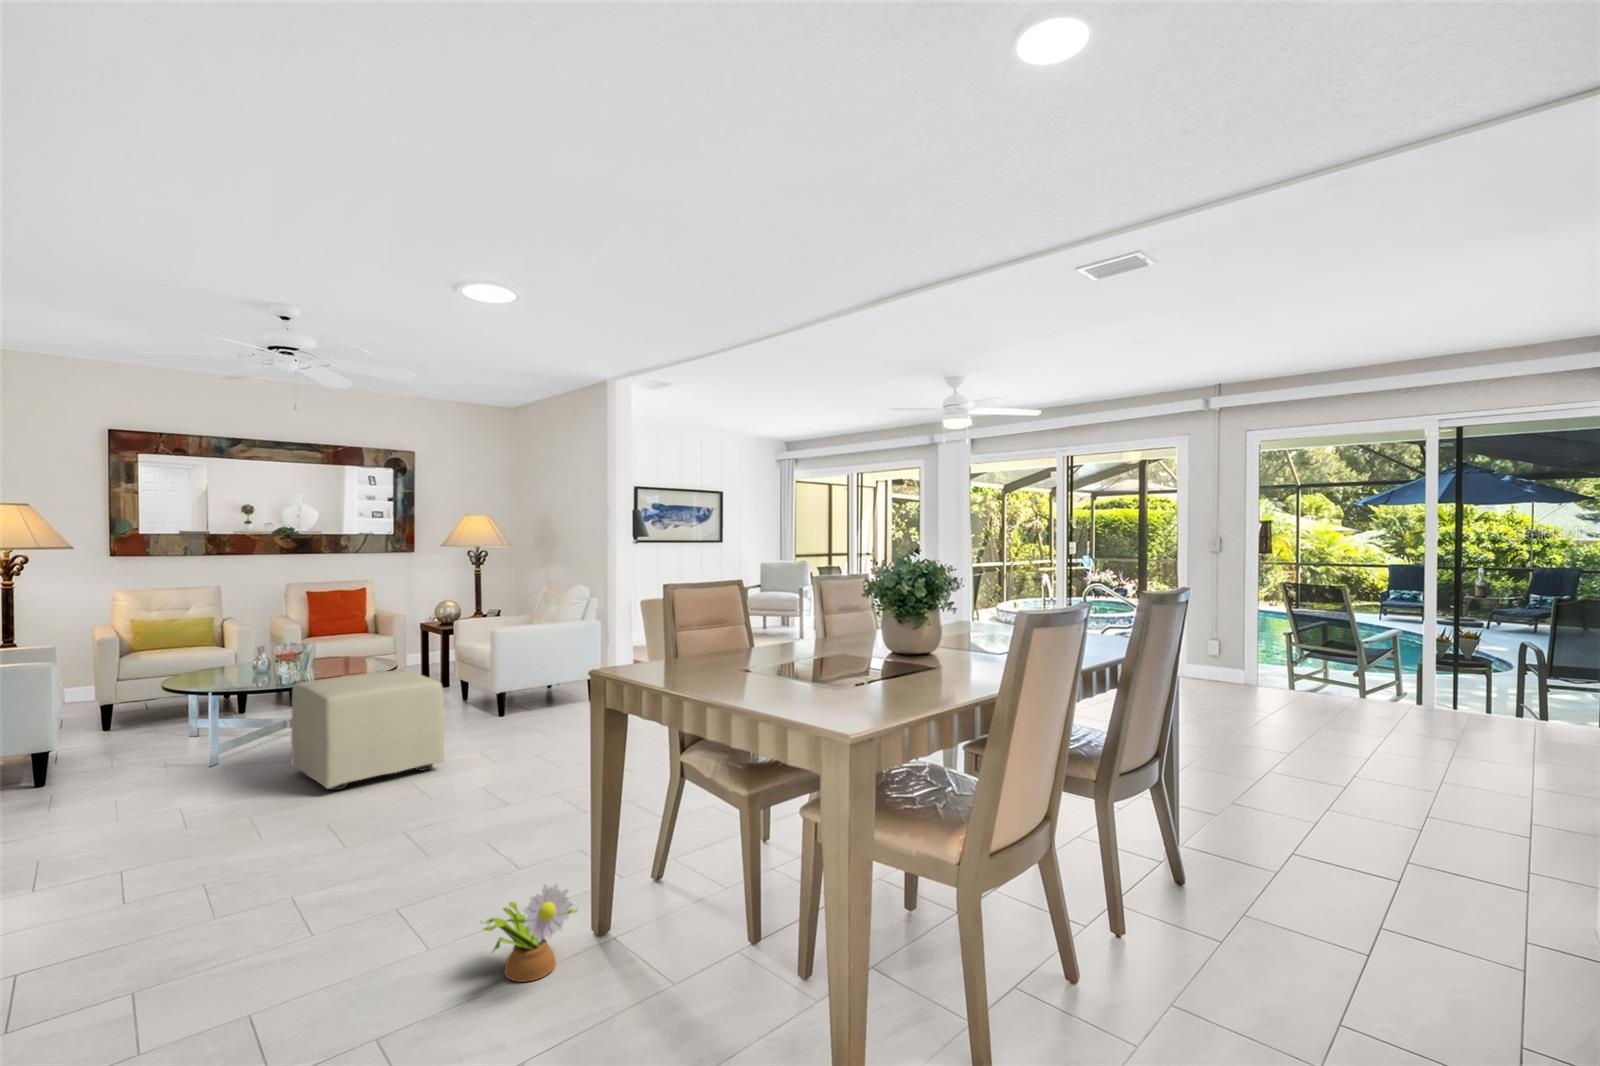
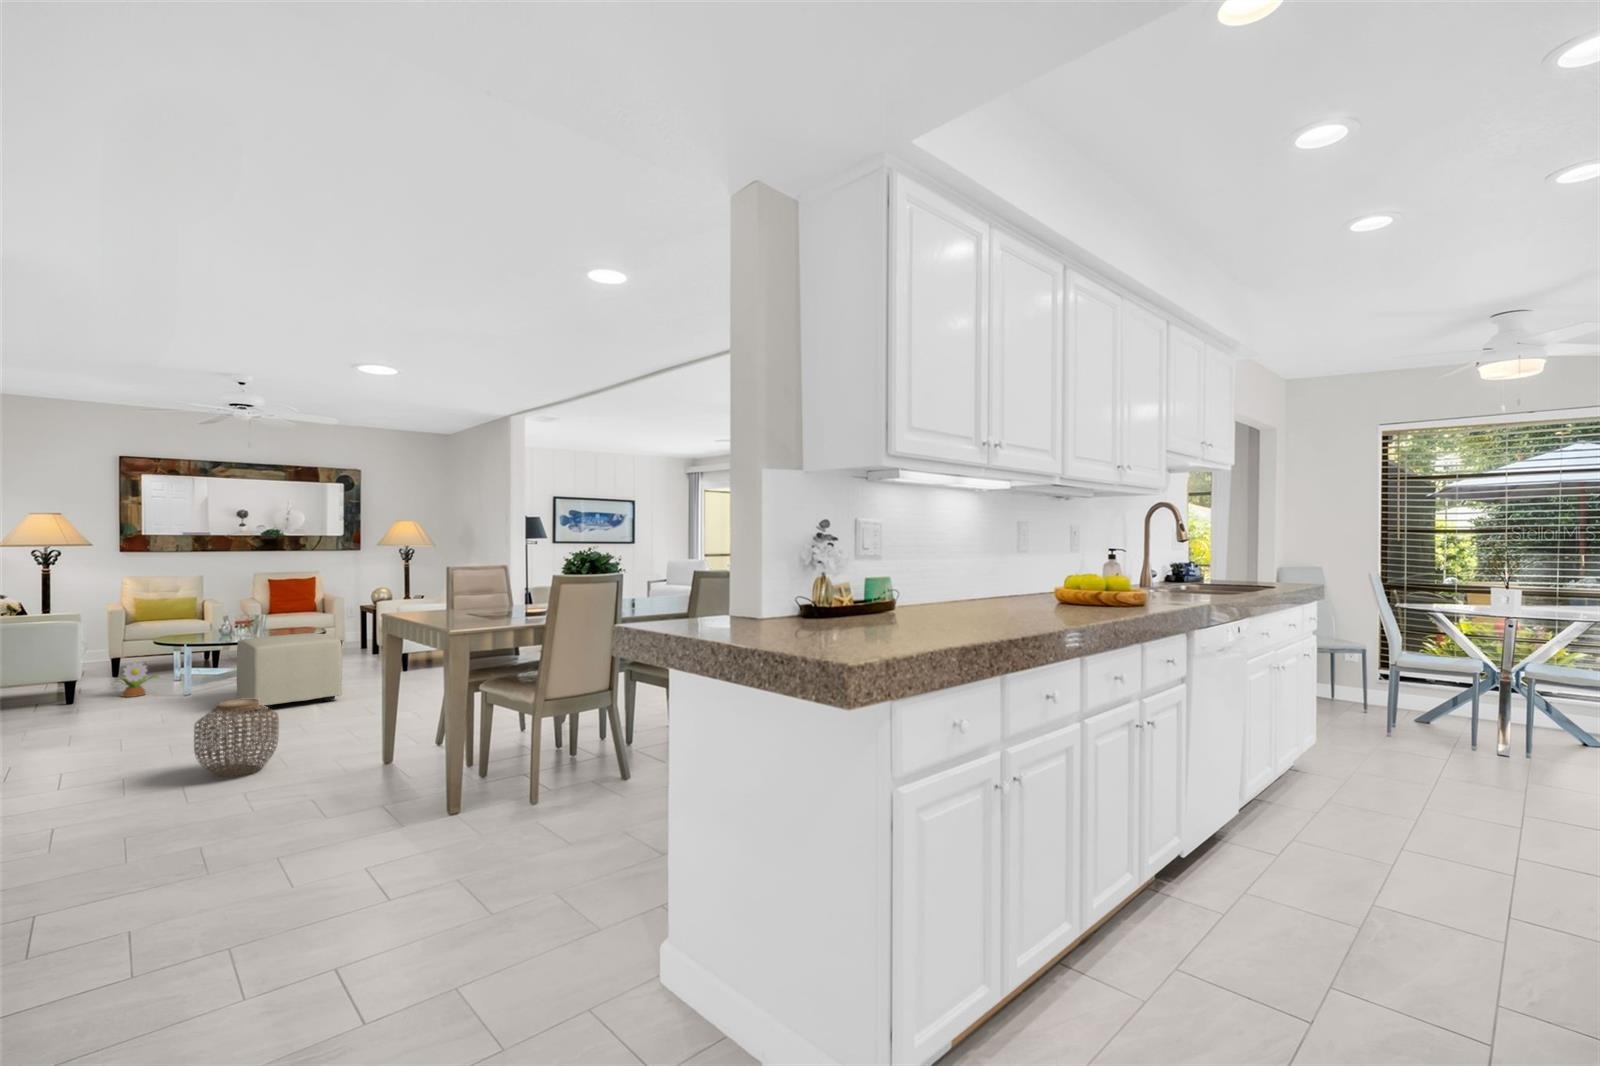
woven basket: none [277,805,413,954] -> present [194,698,279,777]
decorative plant: present [484,884,577,982] -> present [117,662,157,697]

